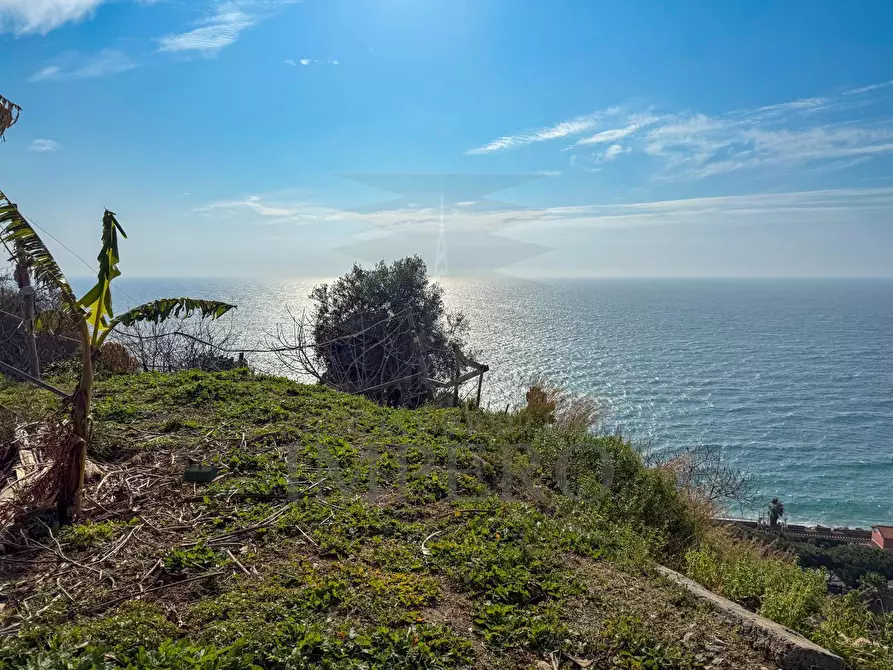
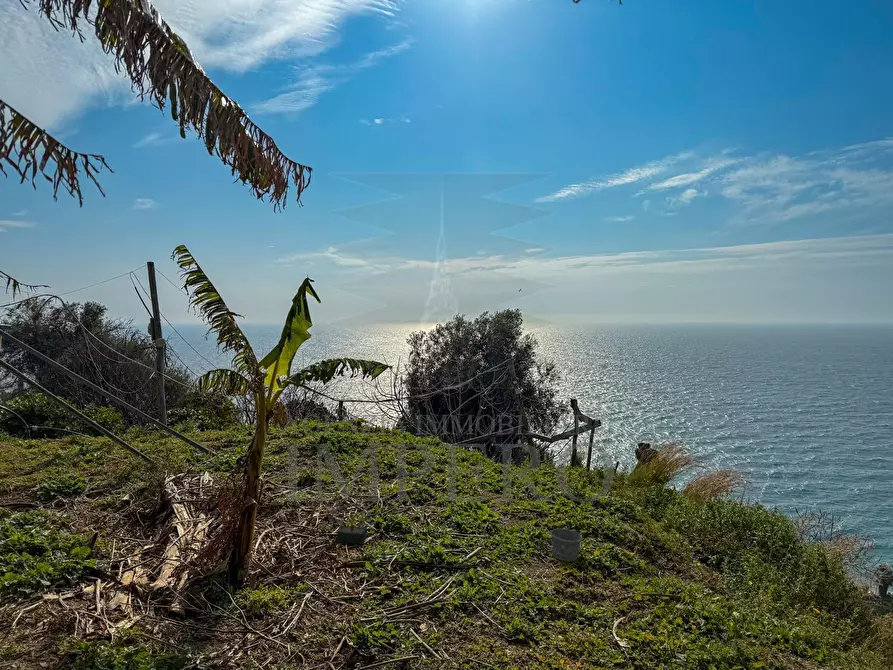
bucket: none [391,450,419,488] -> present [550,529,582,562]

